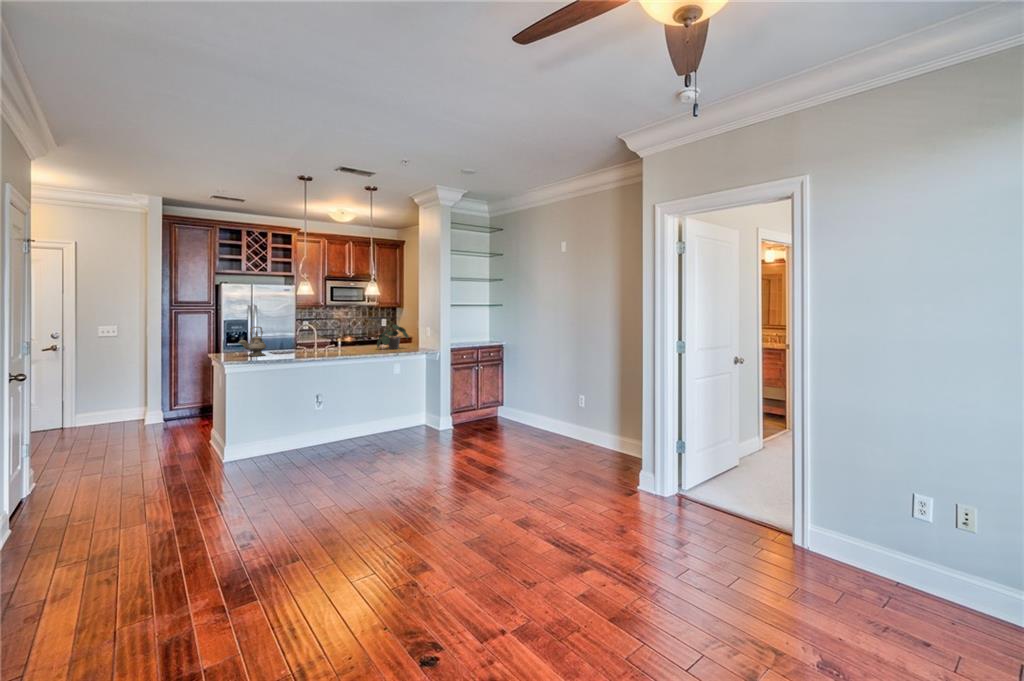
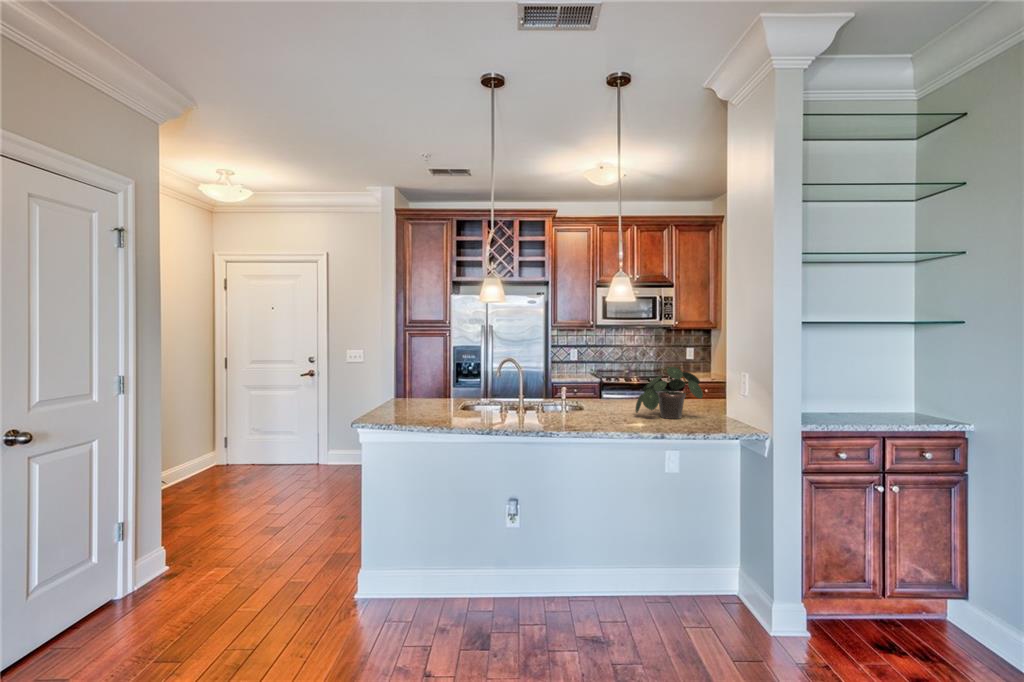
teapot: present [238,327,267,356] -> none [386,363,437,415]

